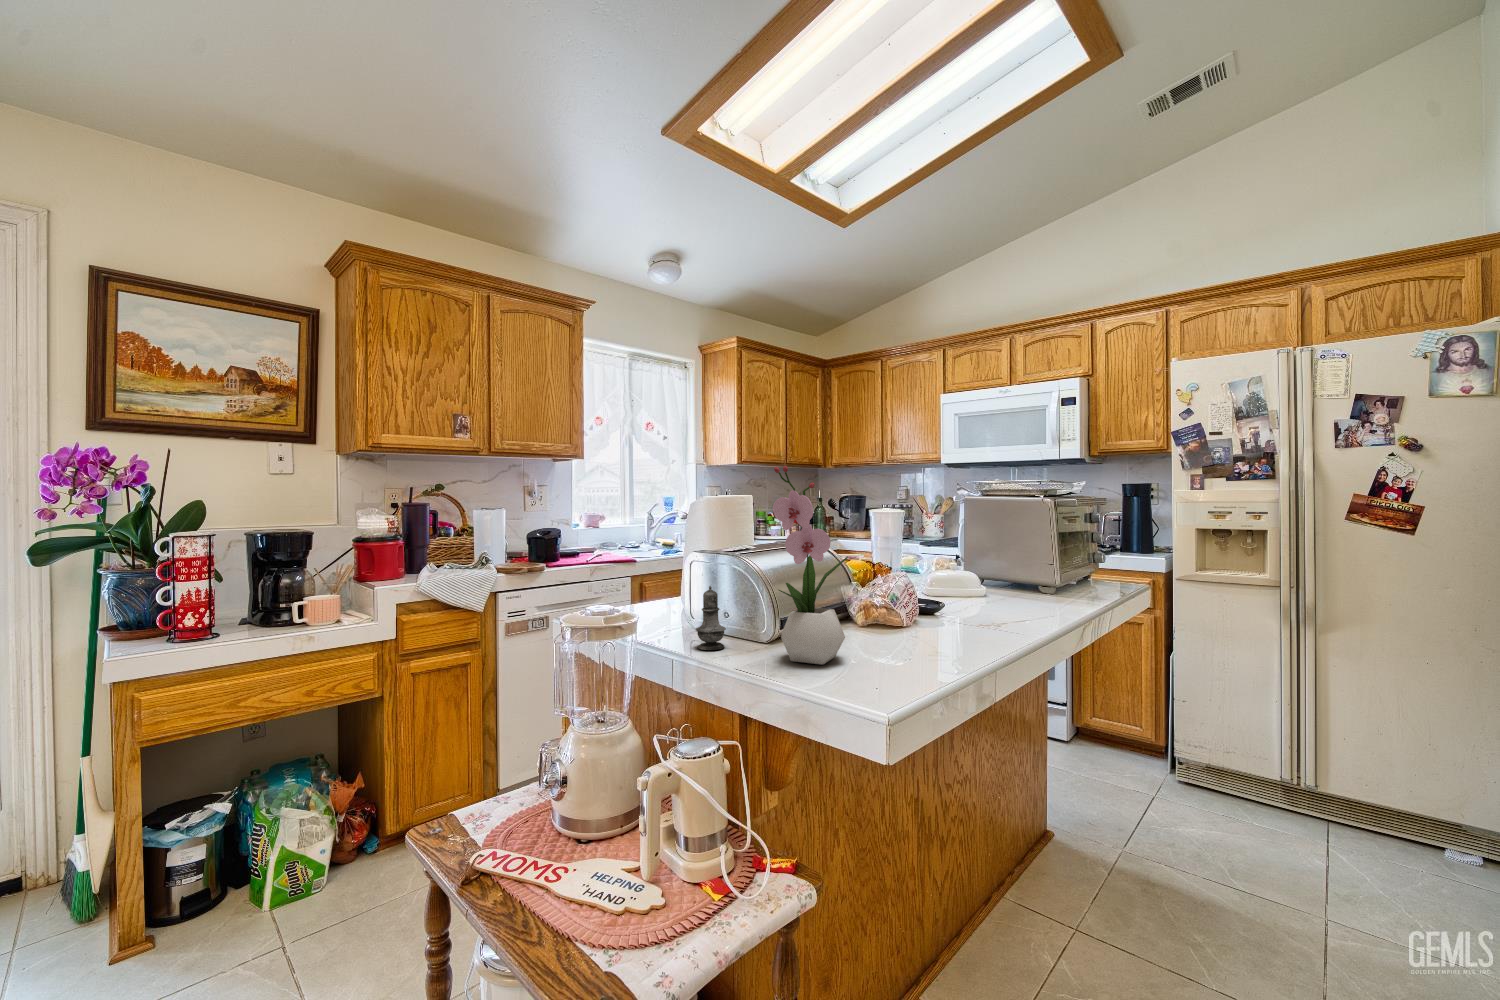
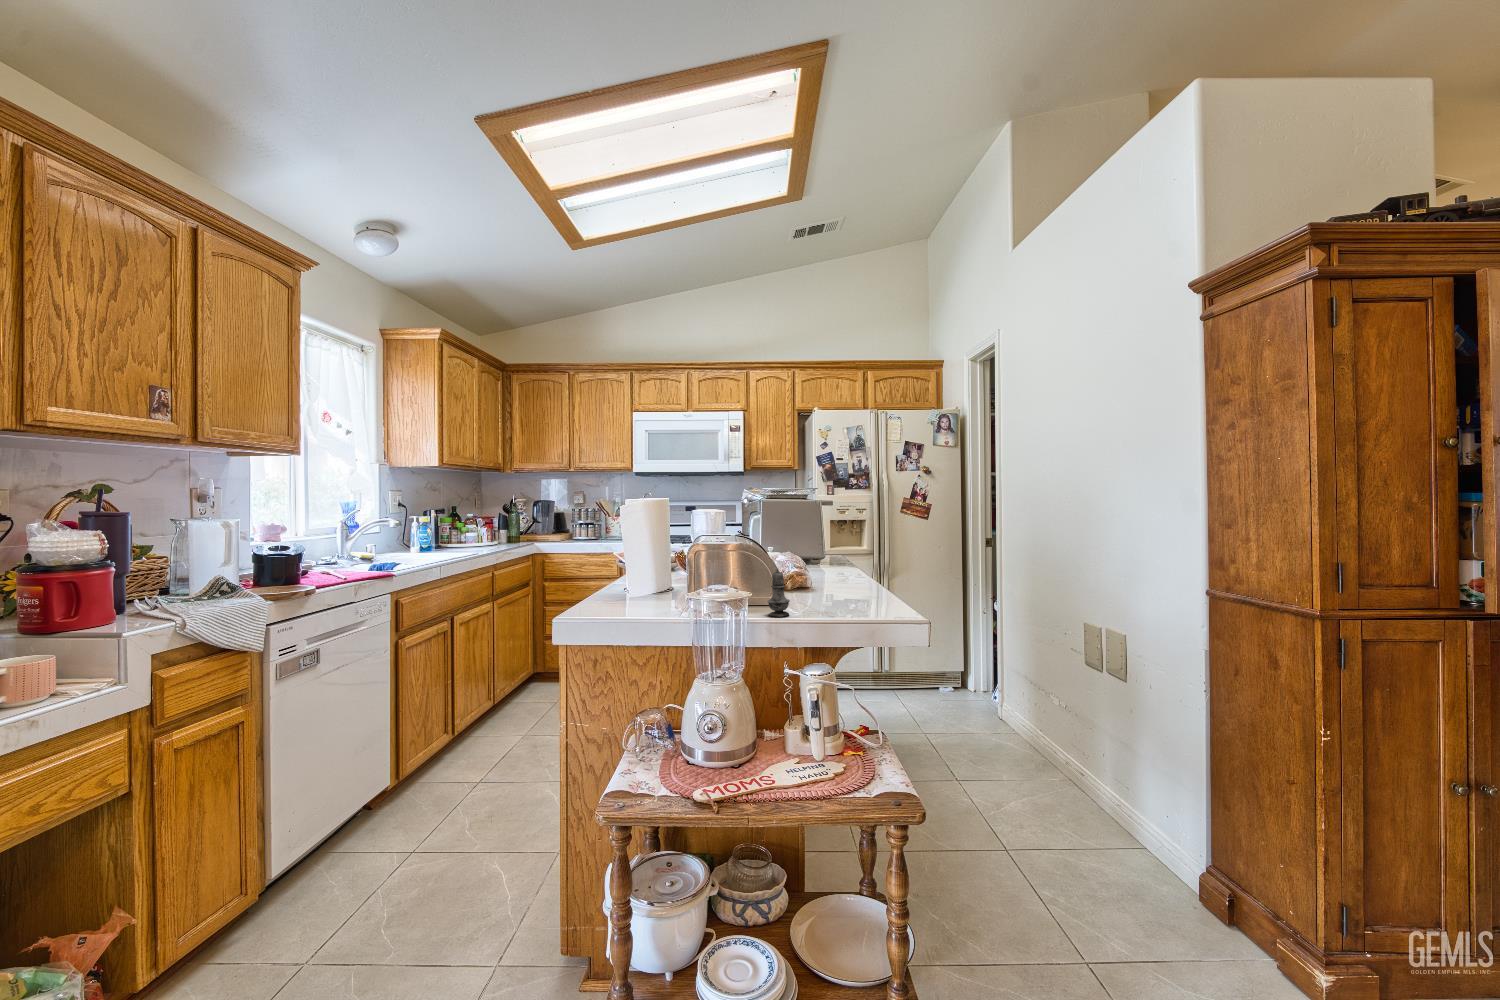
flower arrangement: present [773,466,848,665] -> none [831,480,874,612]

